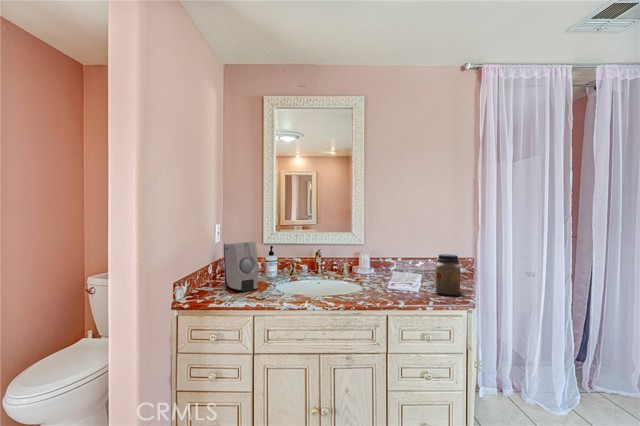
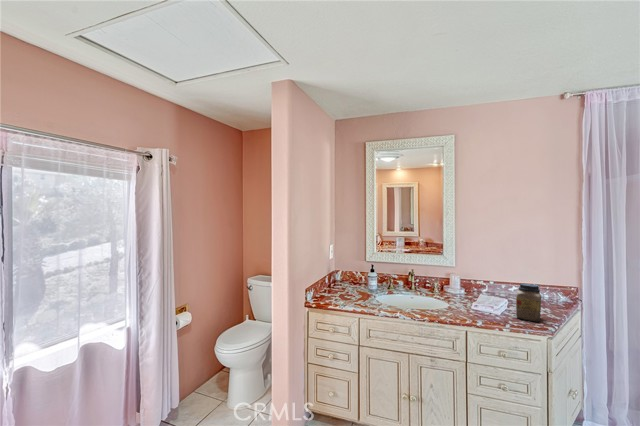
soap dispenser: present [224,242,258,292] -> none [338,261,363,299]

